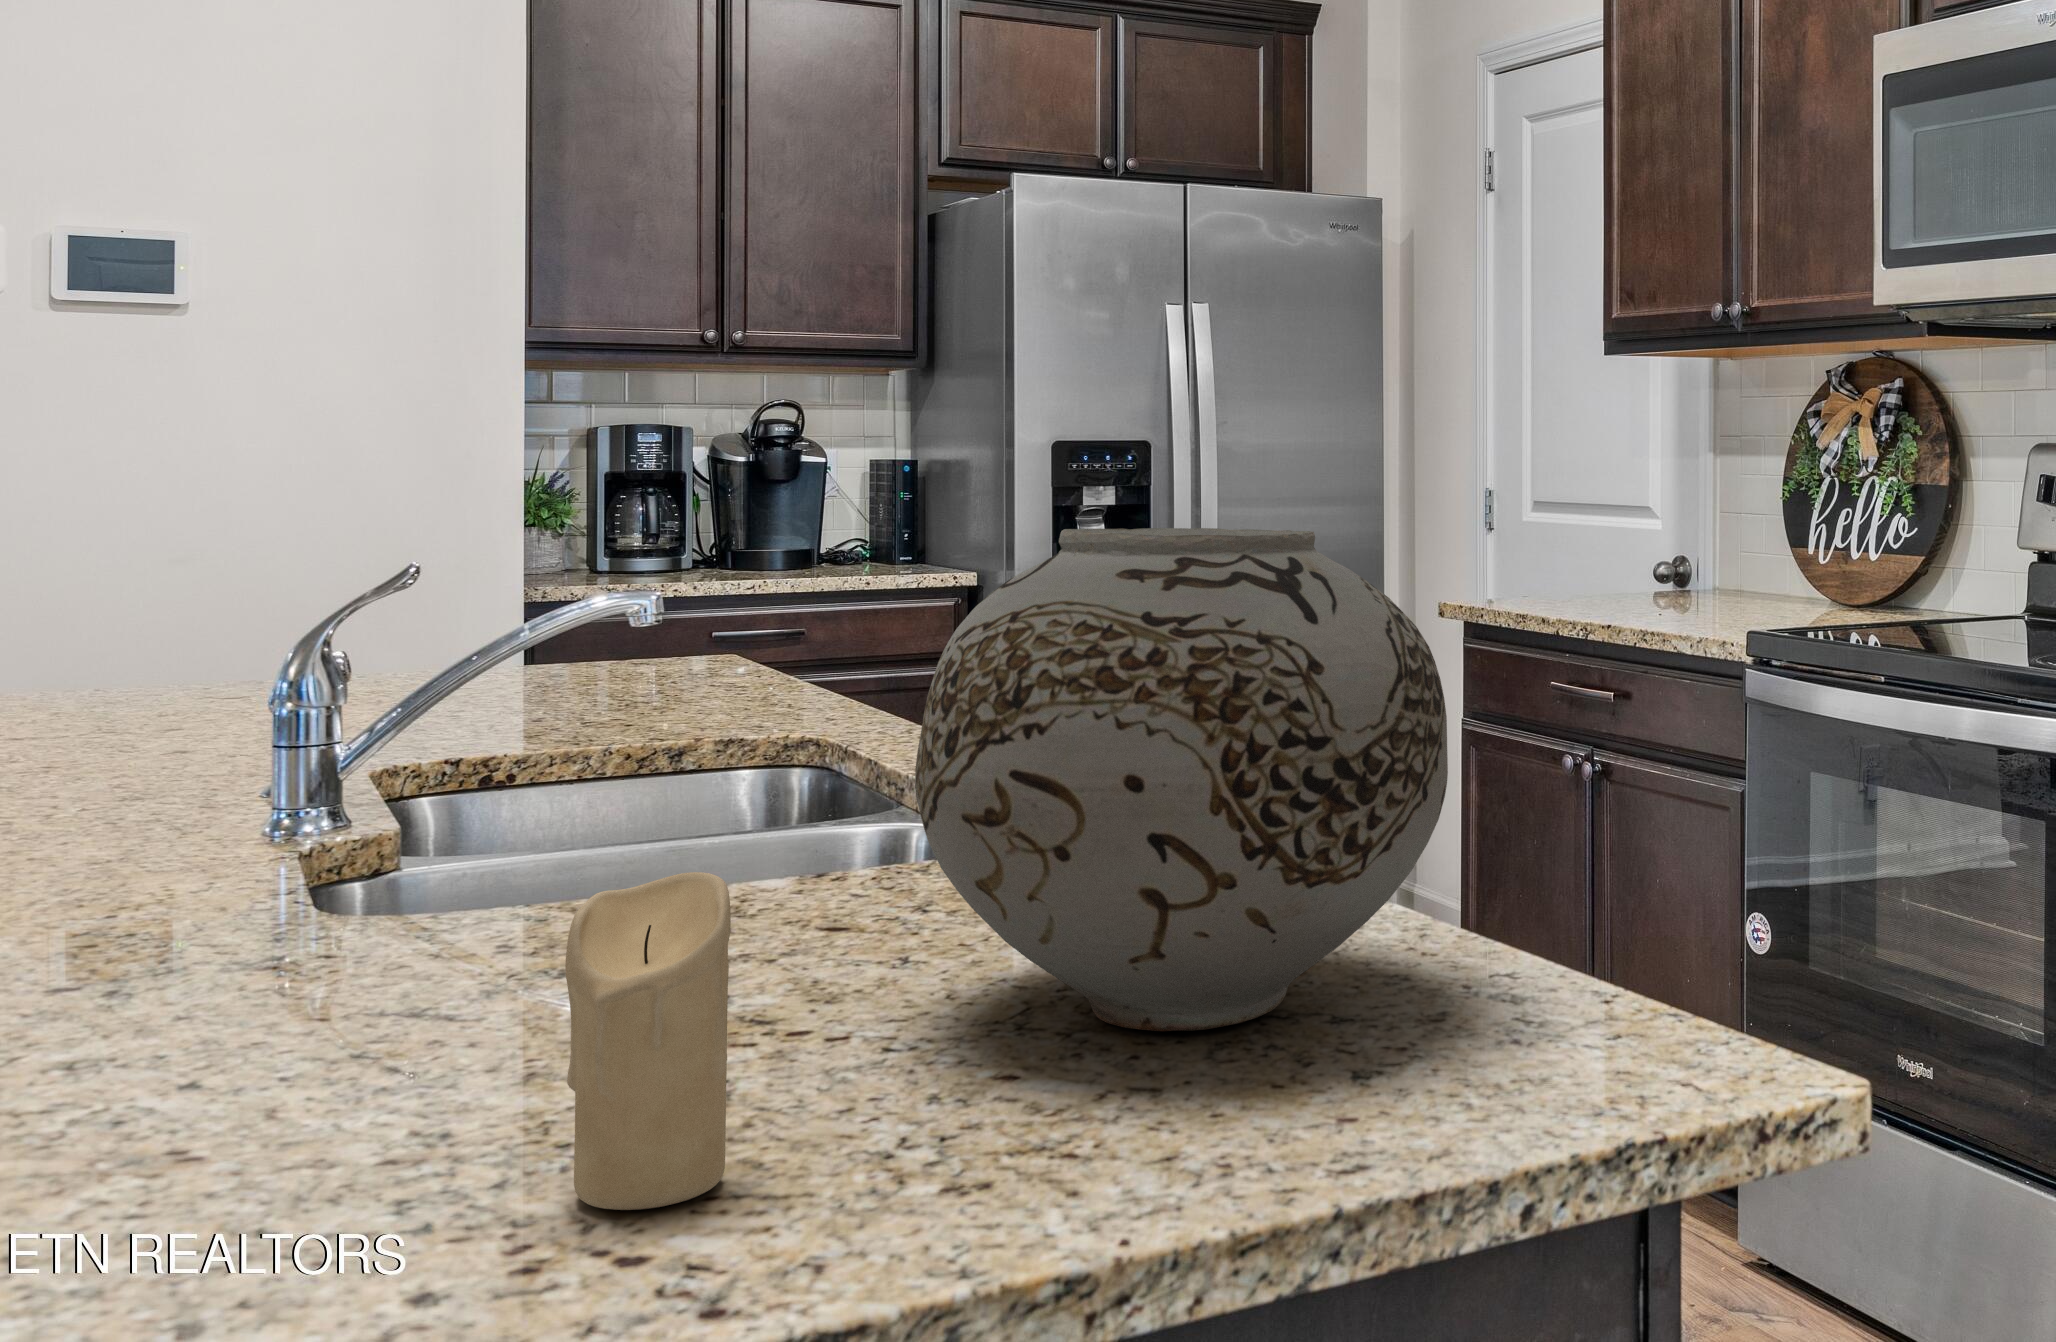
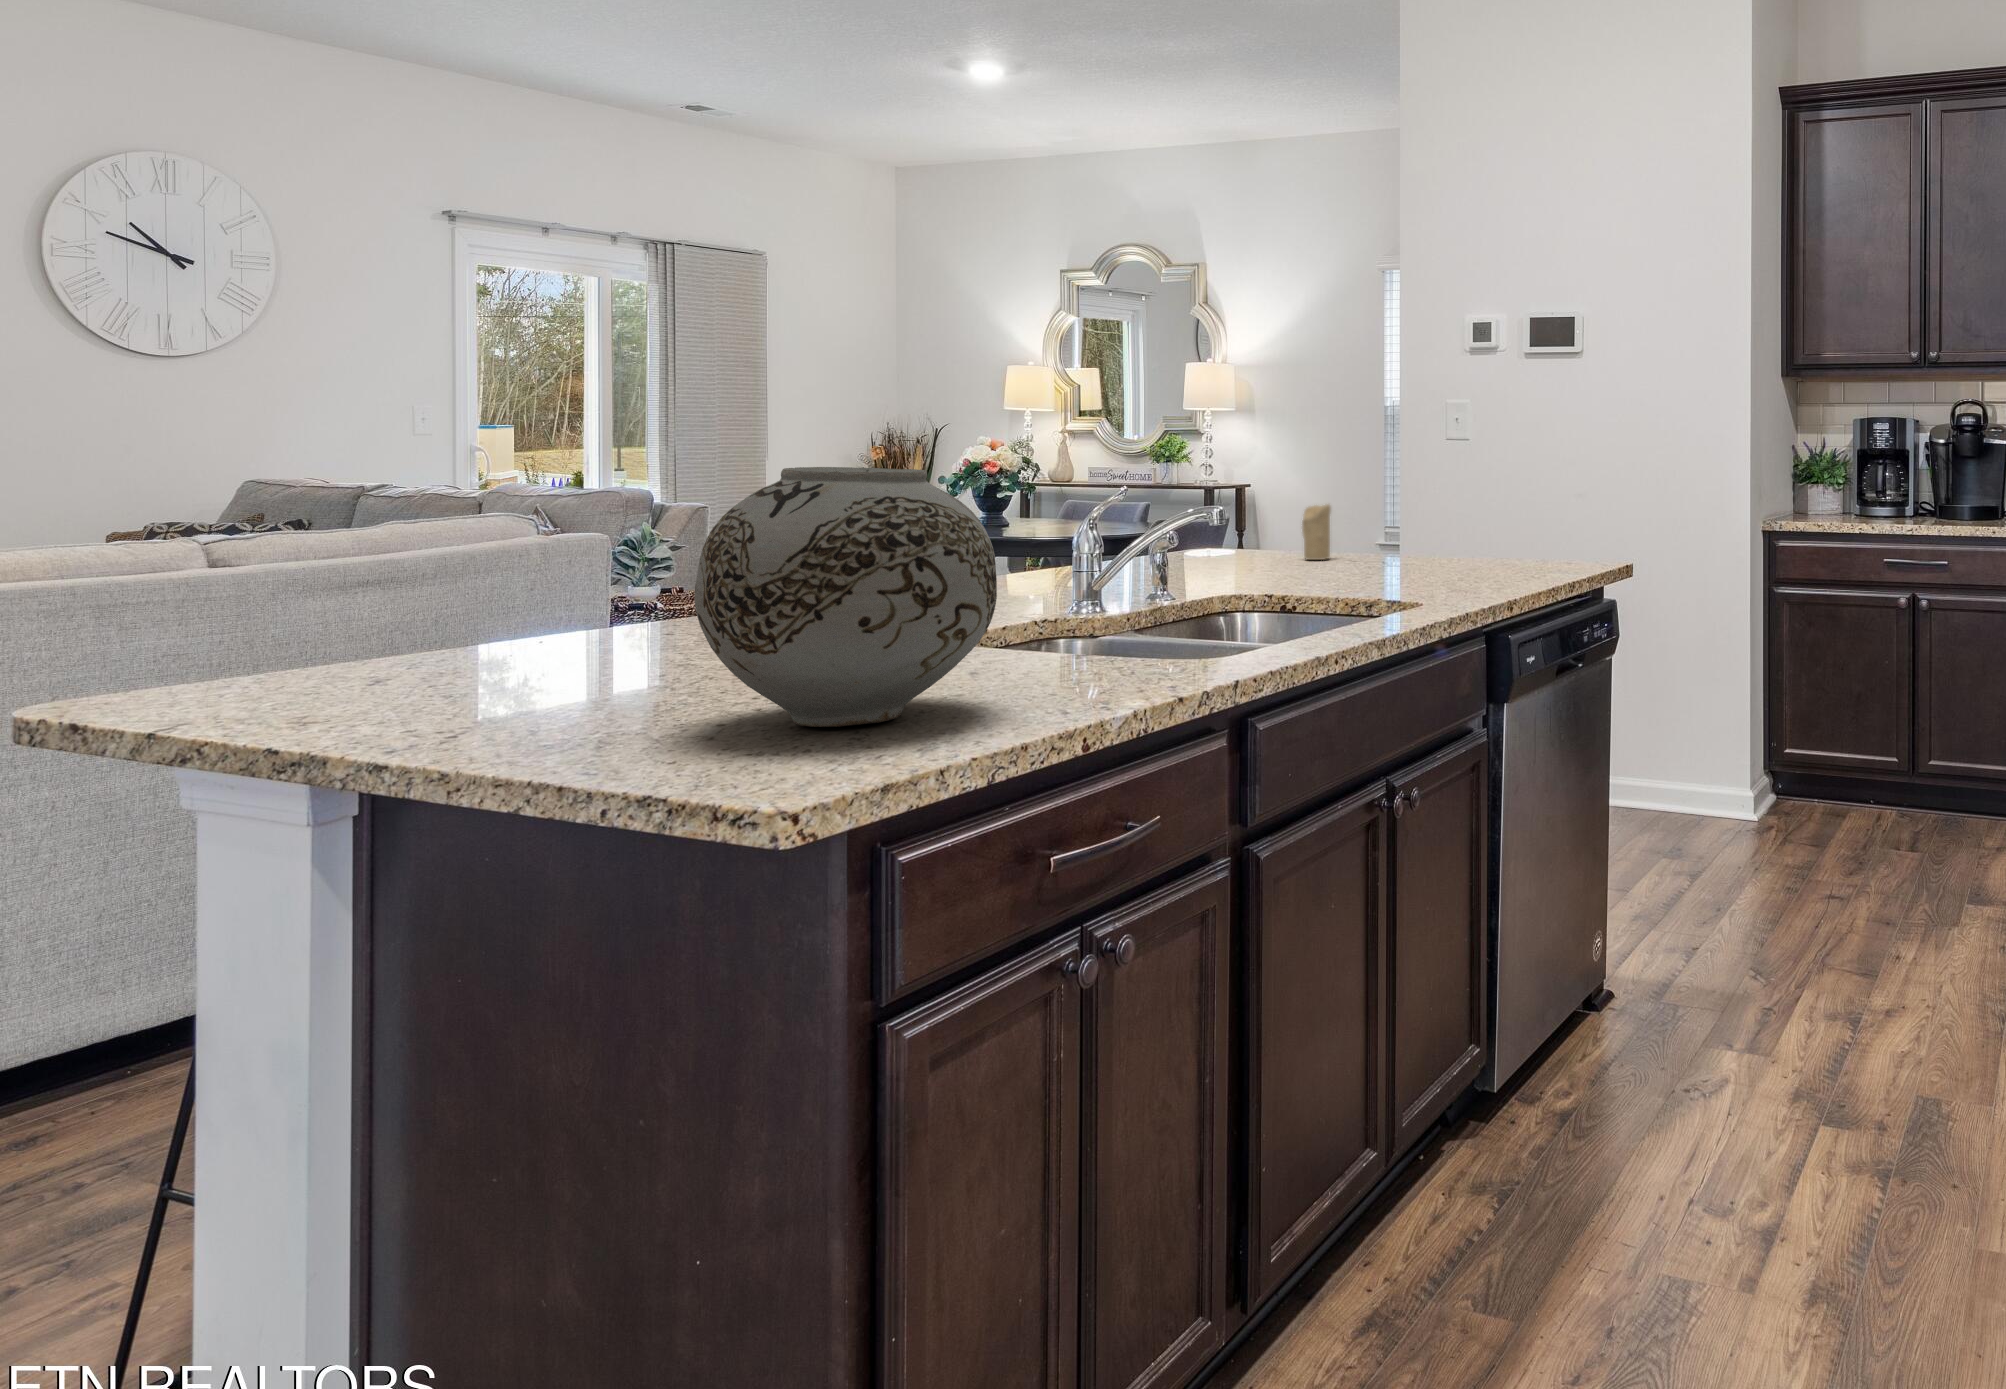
candle: present [565,872,731,1210] -> present [1302,504,1331,560]

